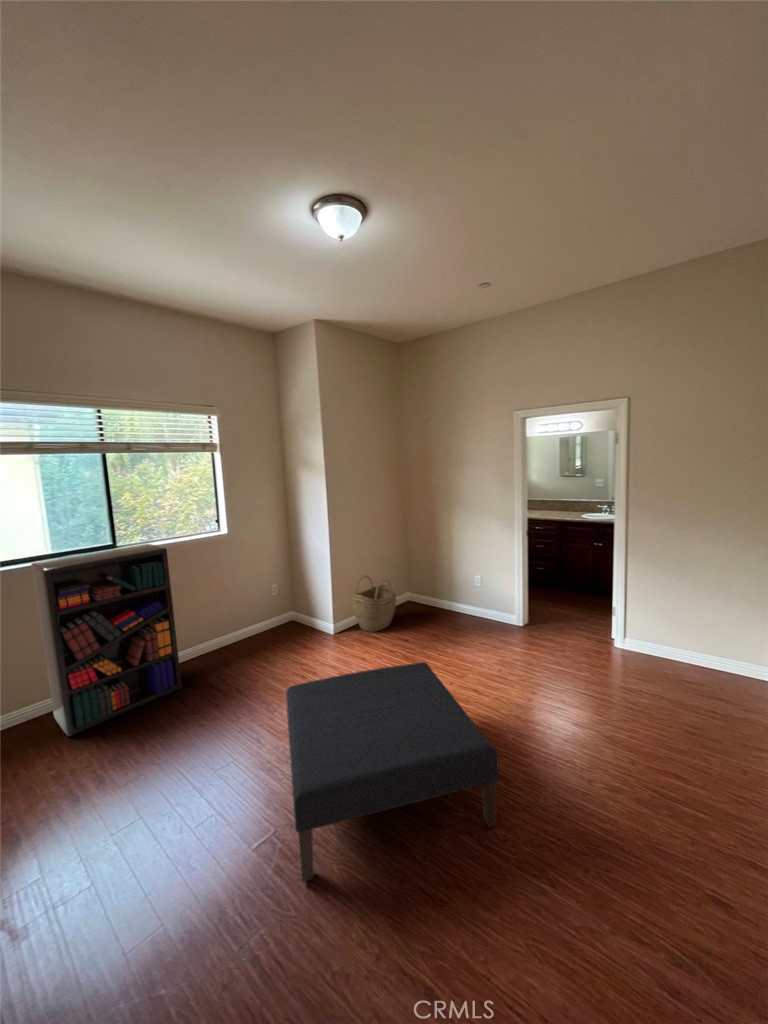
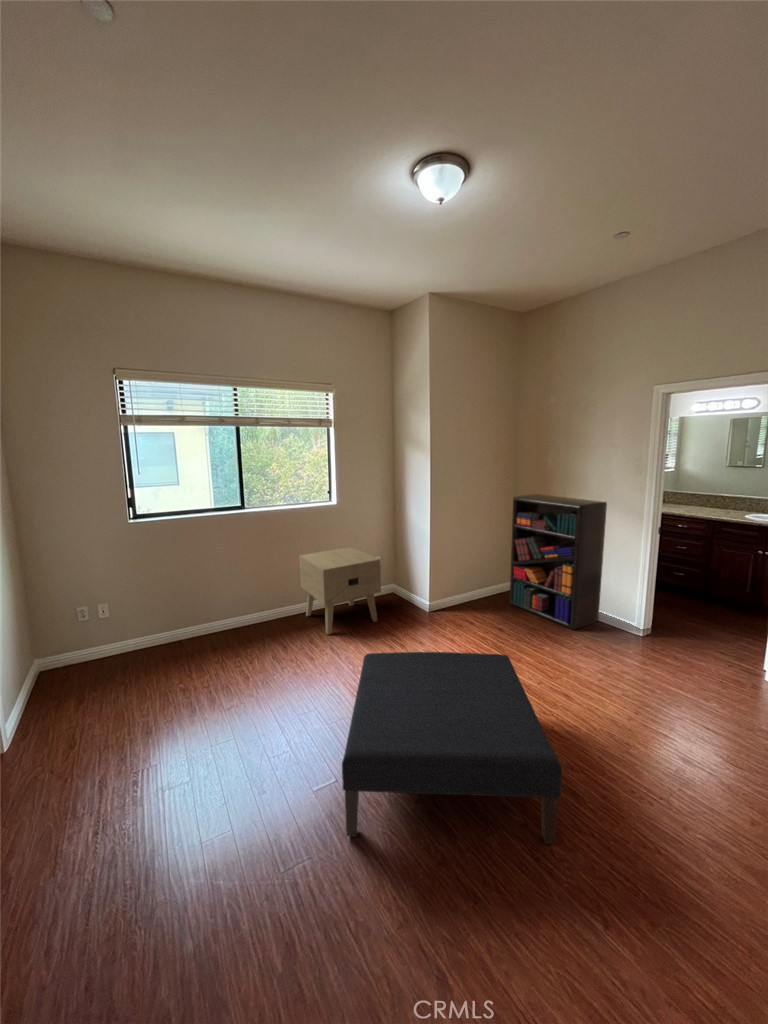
bookshelf: present [31,544,182,736] -> present [510,494,607,629]
woven basket: present [352,576,396,632] -> none [450,557,496,615]
nightstand: none [187,578,284,677] -> present [299,547,381,635]

